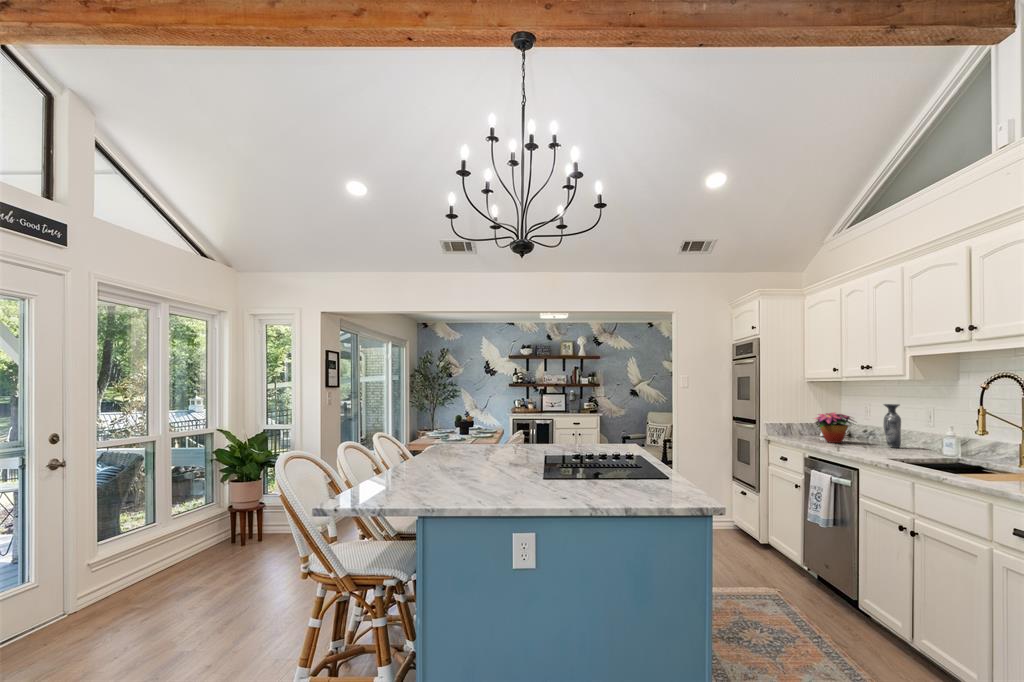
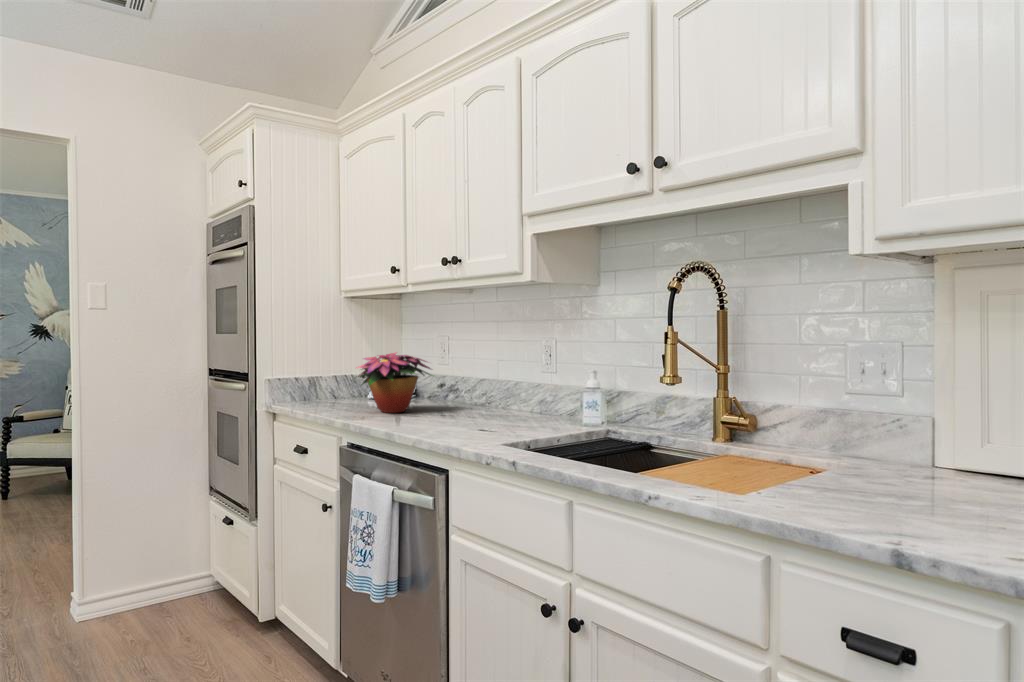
vase: present [883,404,901,448] -> none [476,332,505,413]

